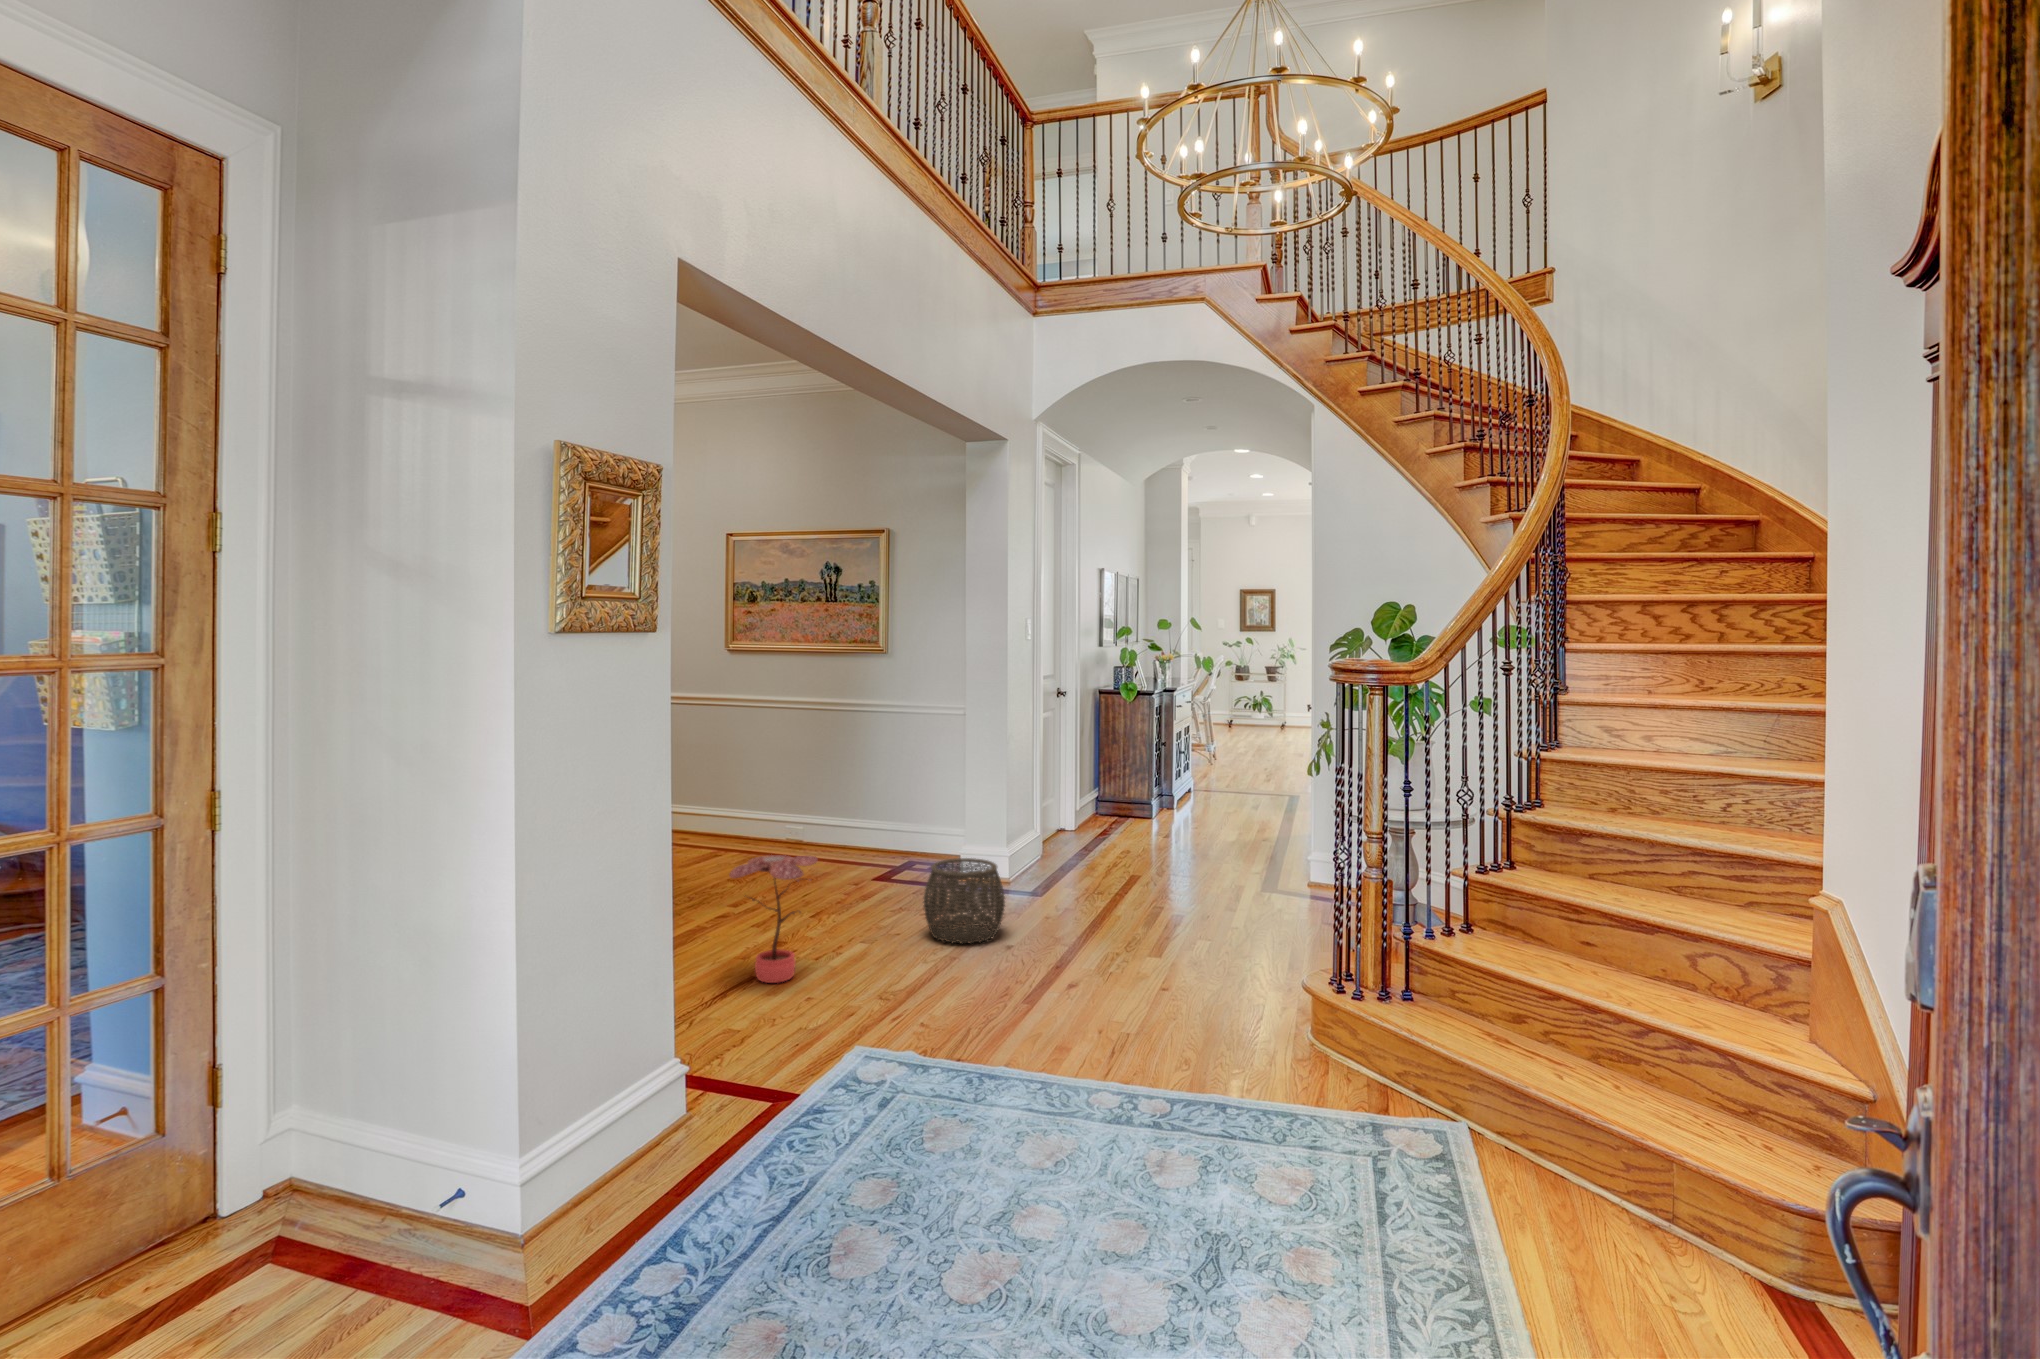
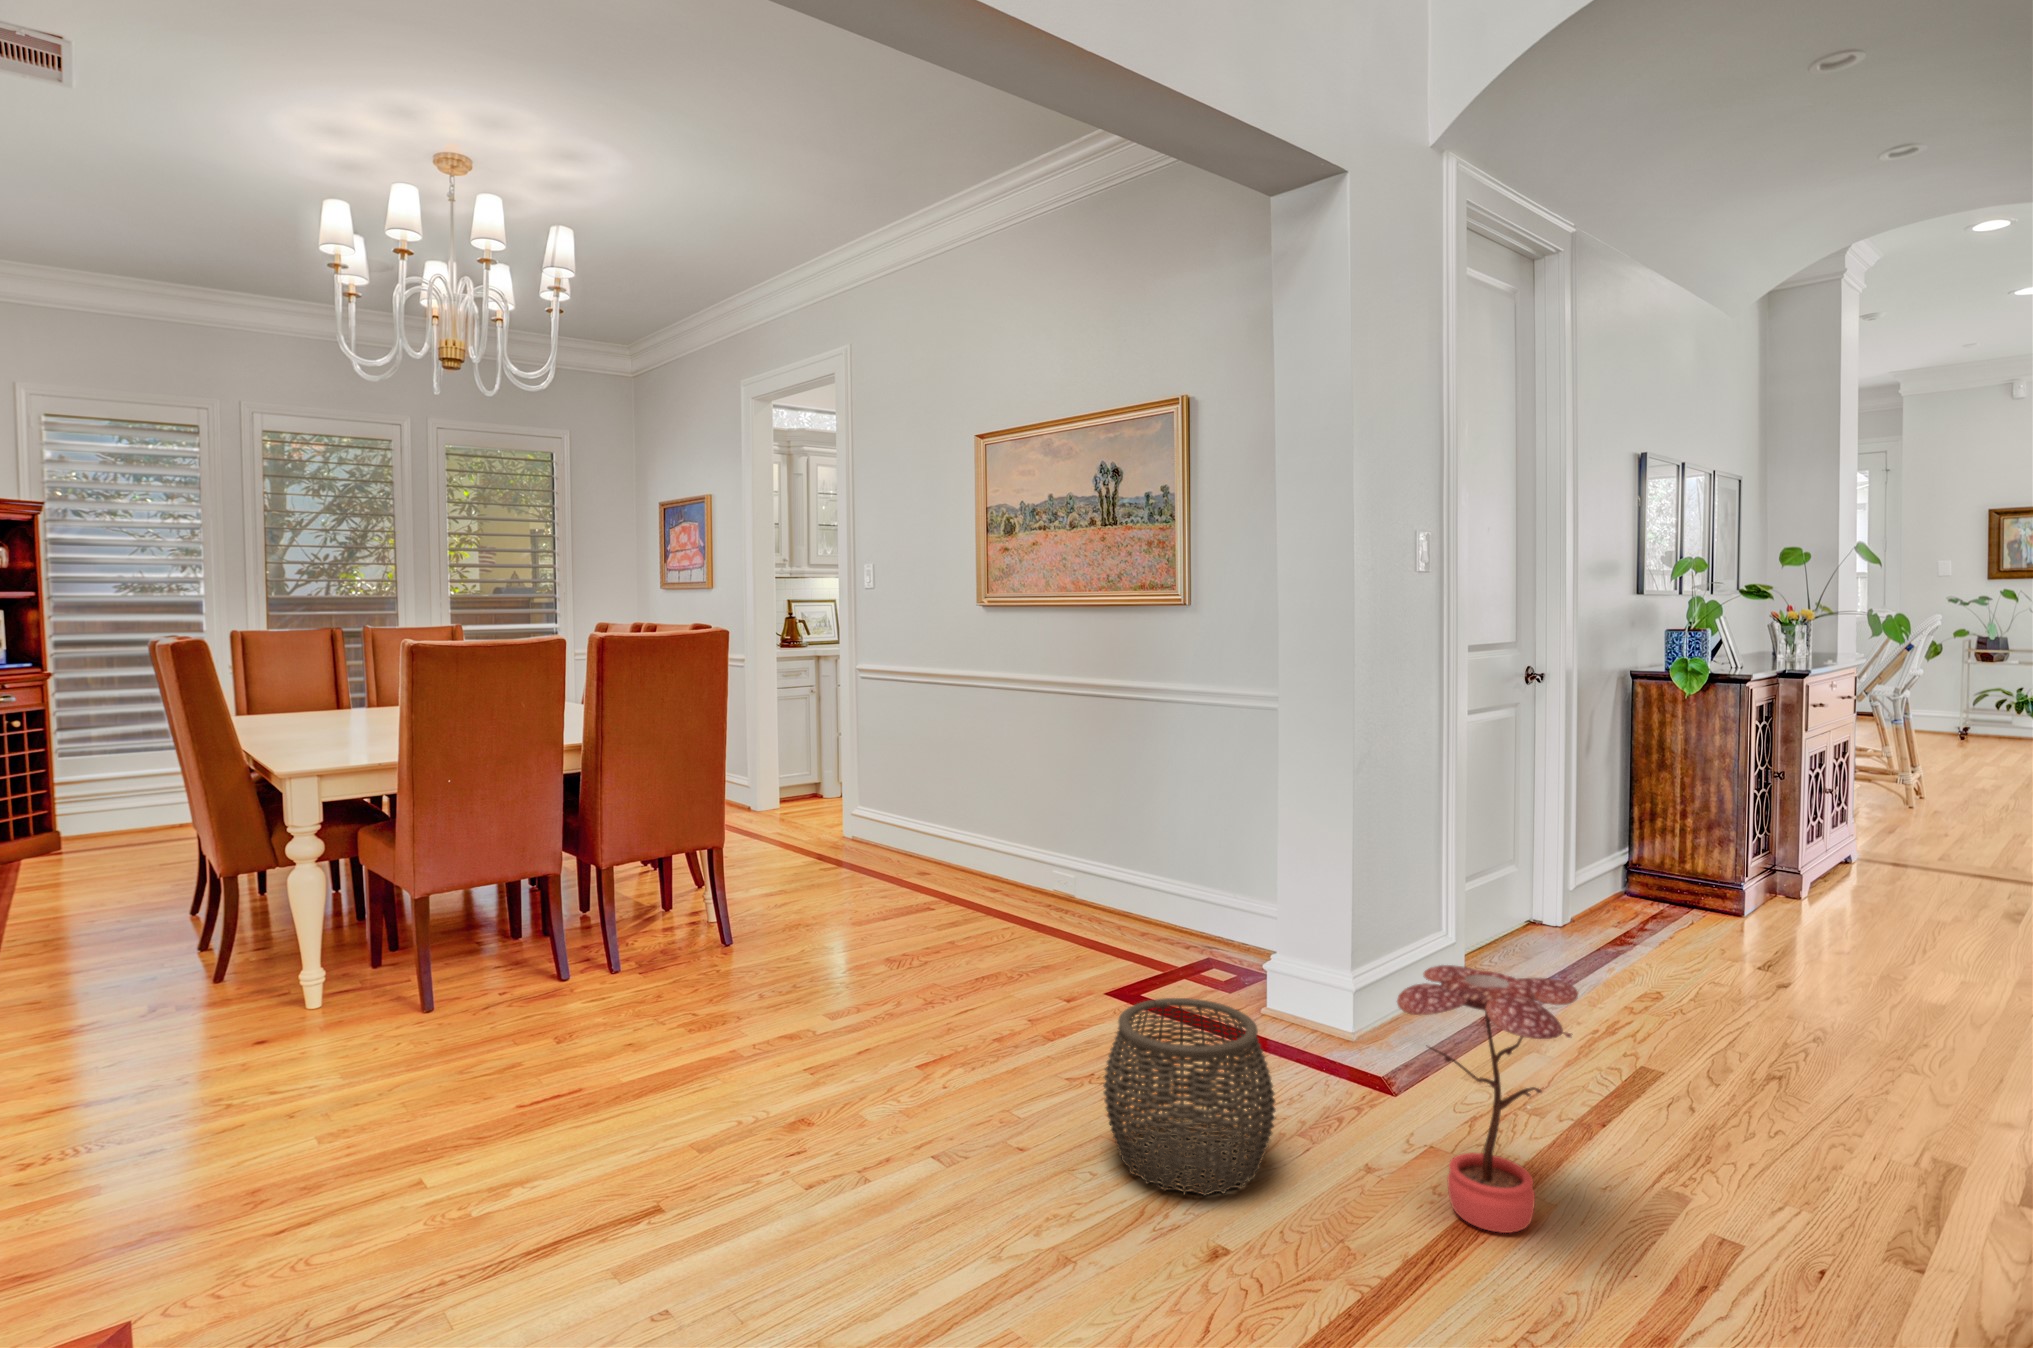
potted plant: present [729,855,818,983] -> present [1397,965,1578,1233]

